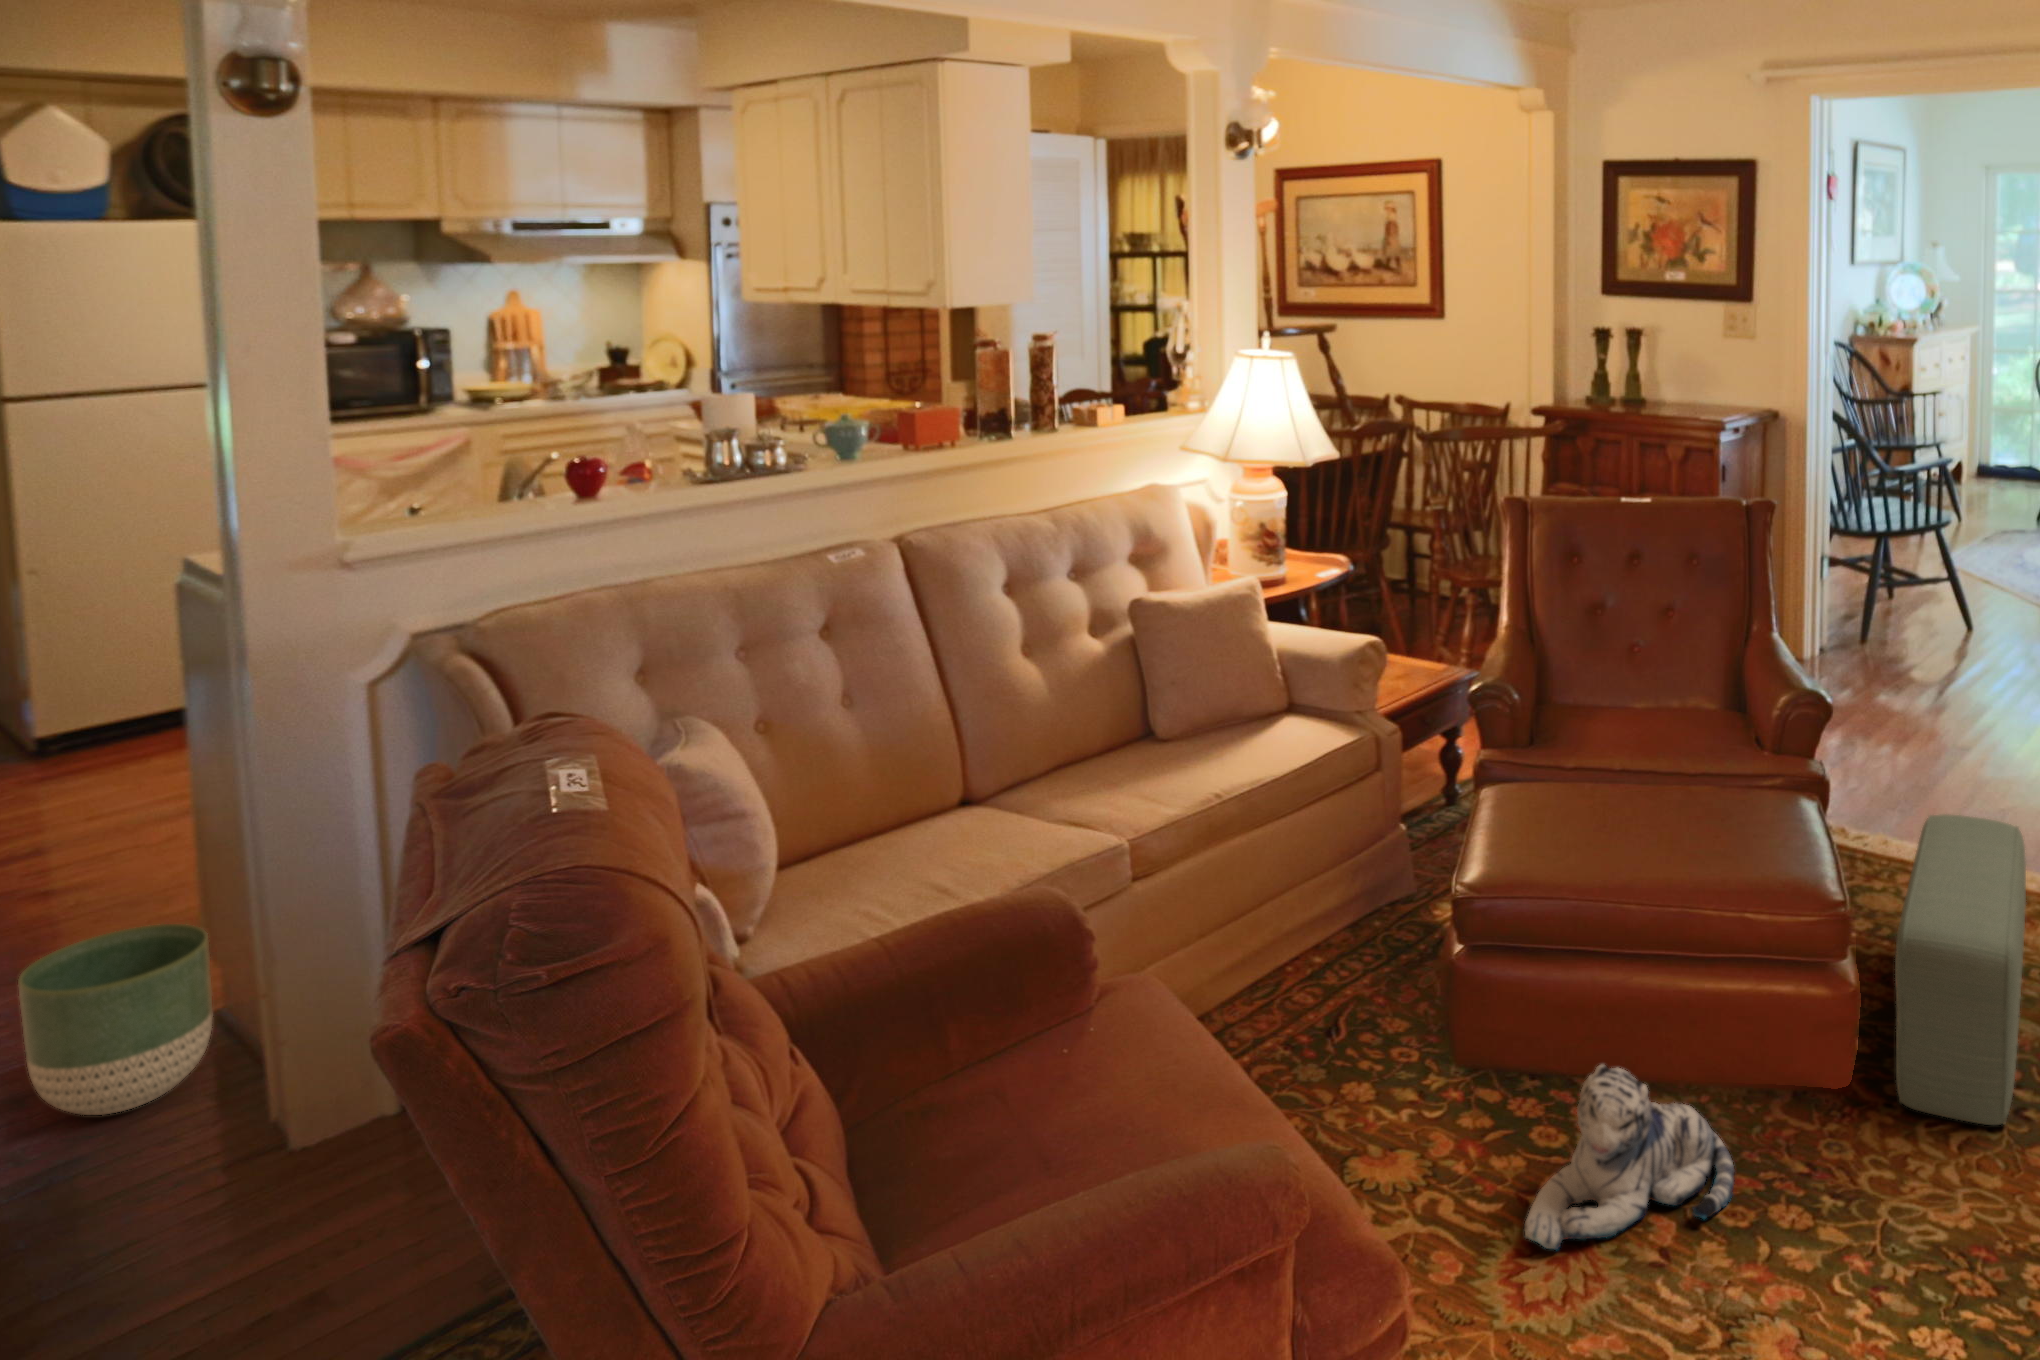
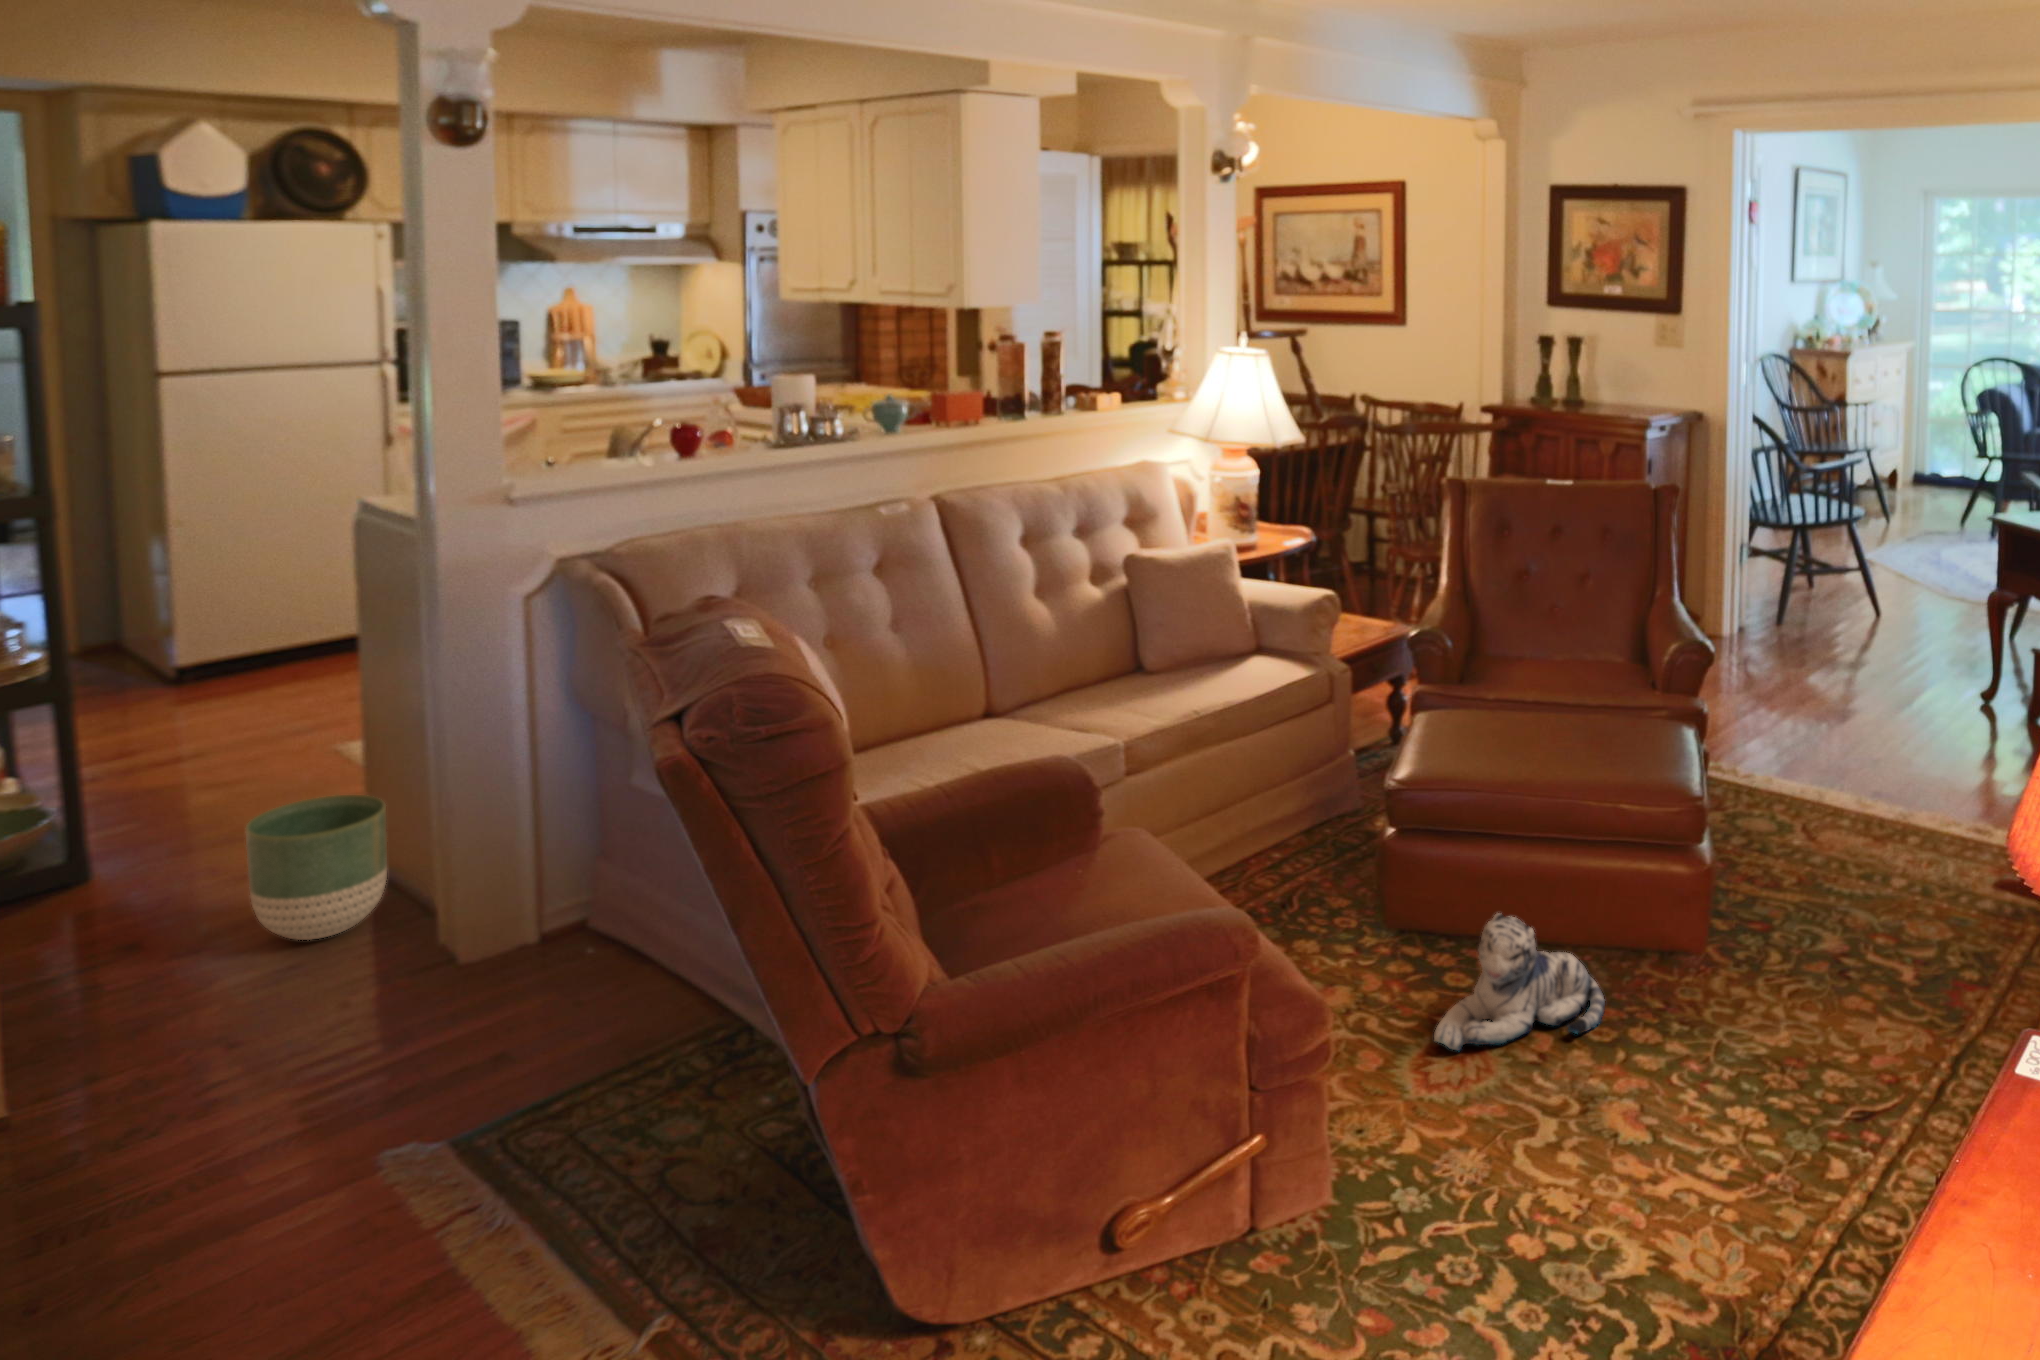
pouf: present [1895,814,2026,1125] -> none [1745,745,1868,980]

